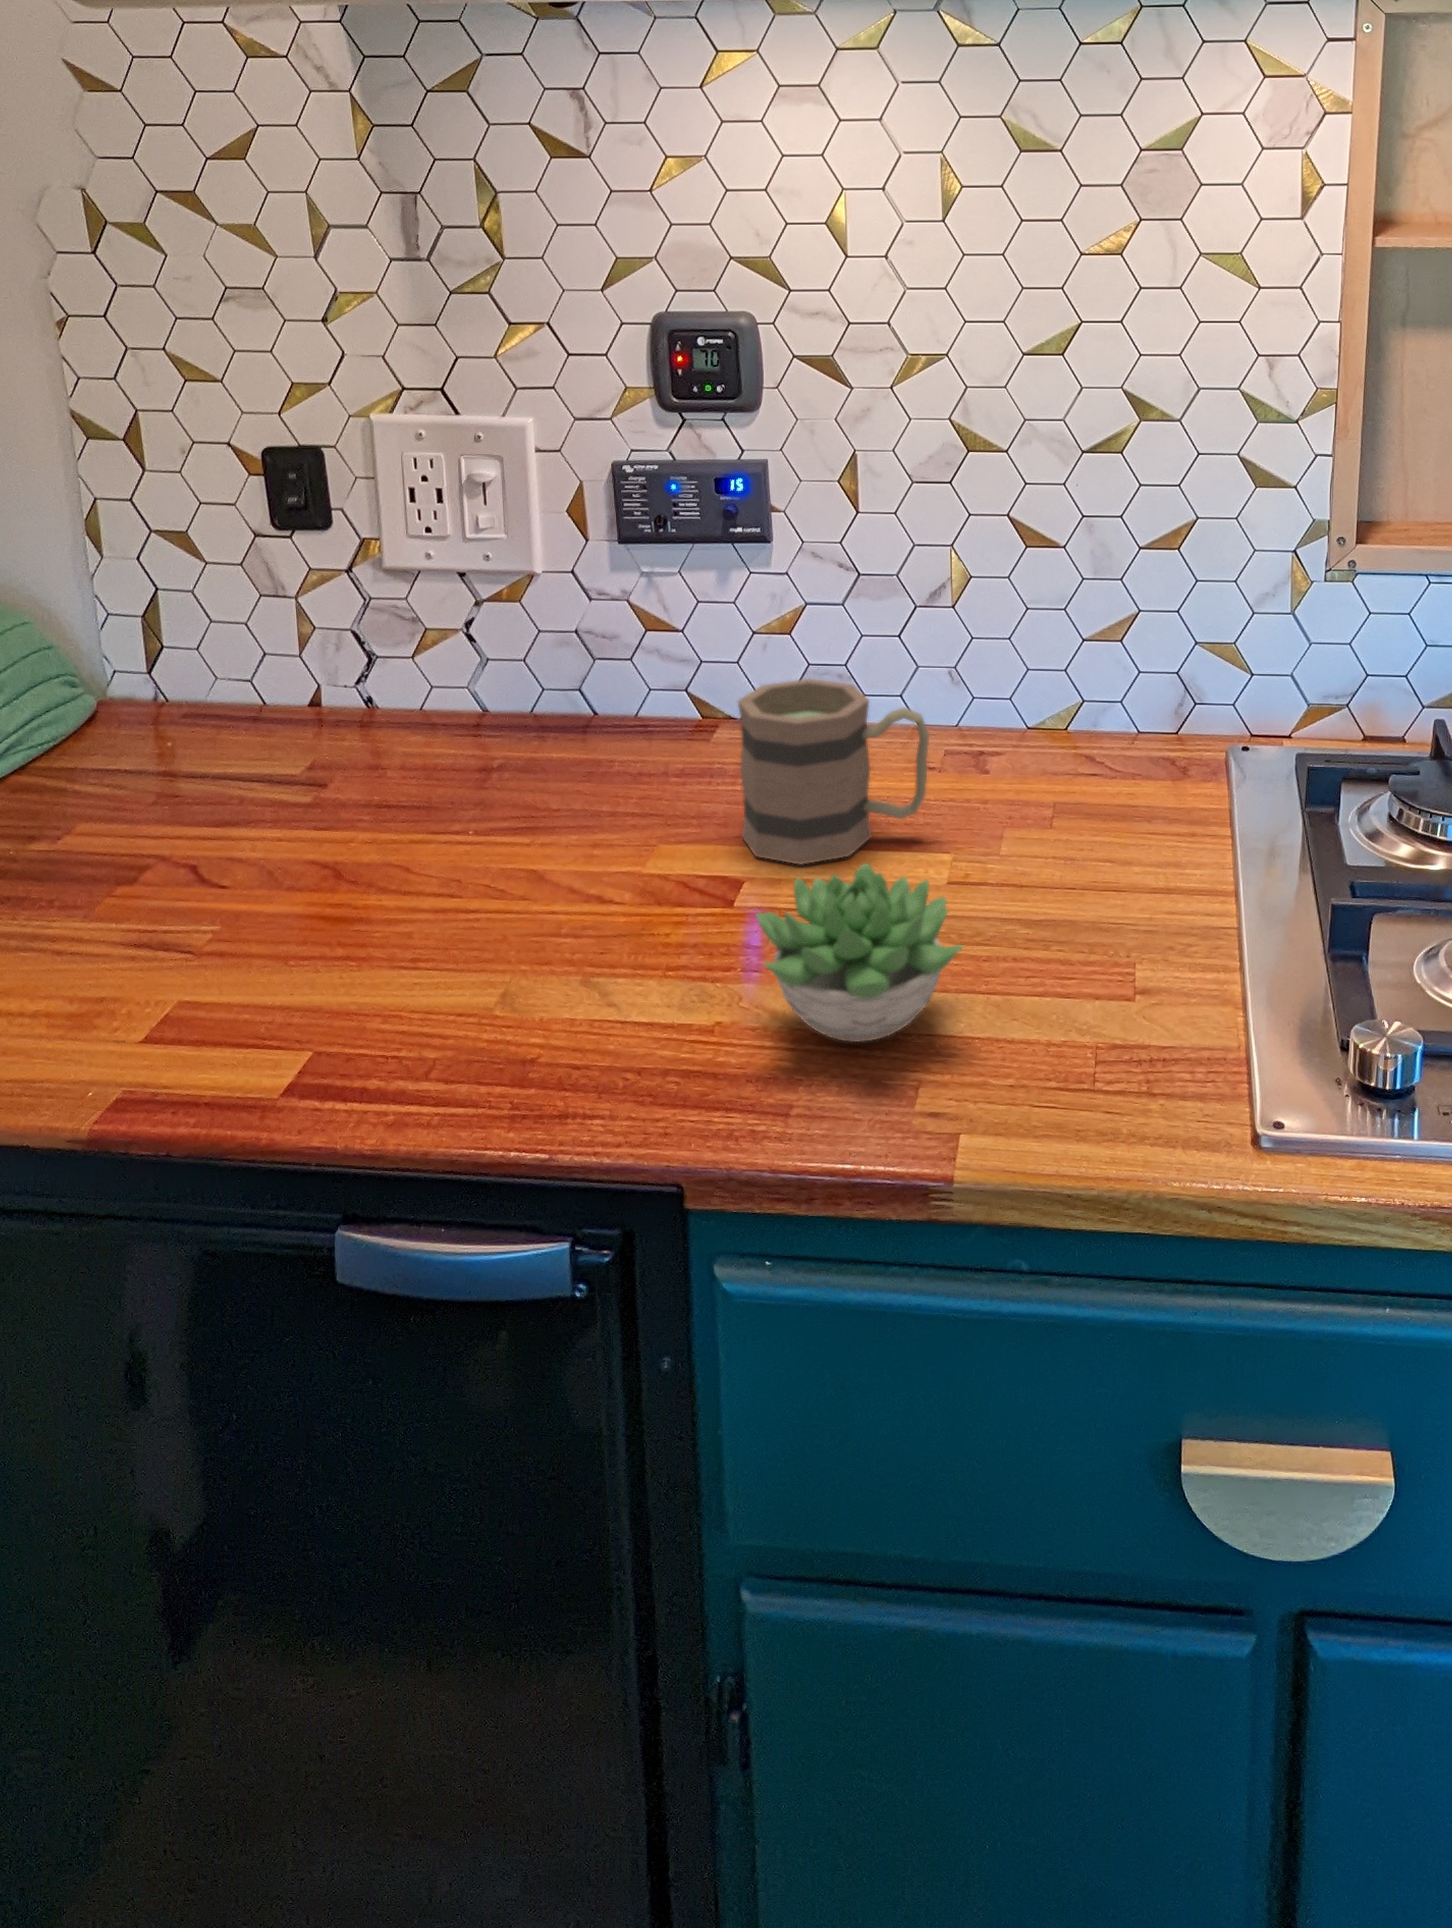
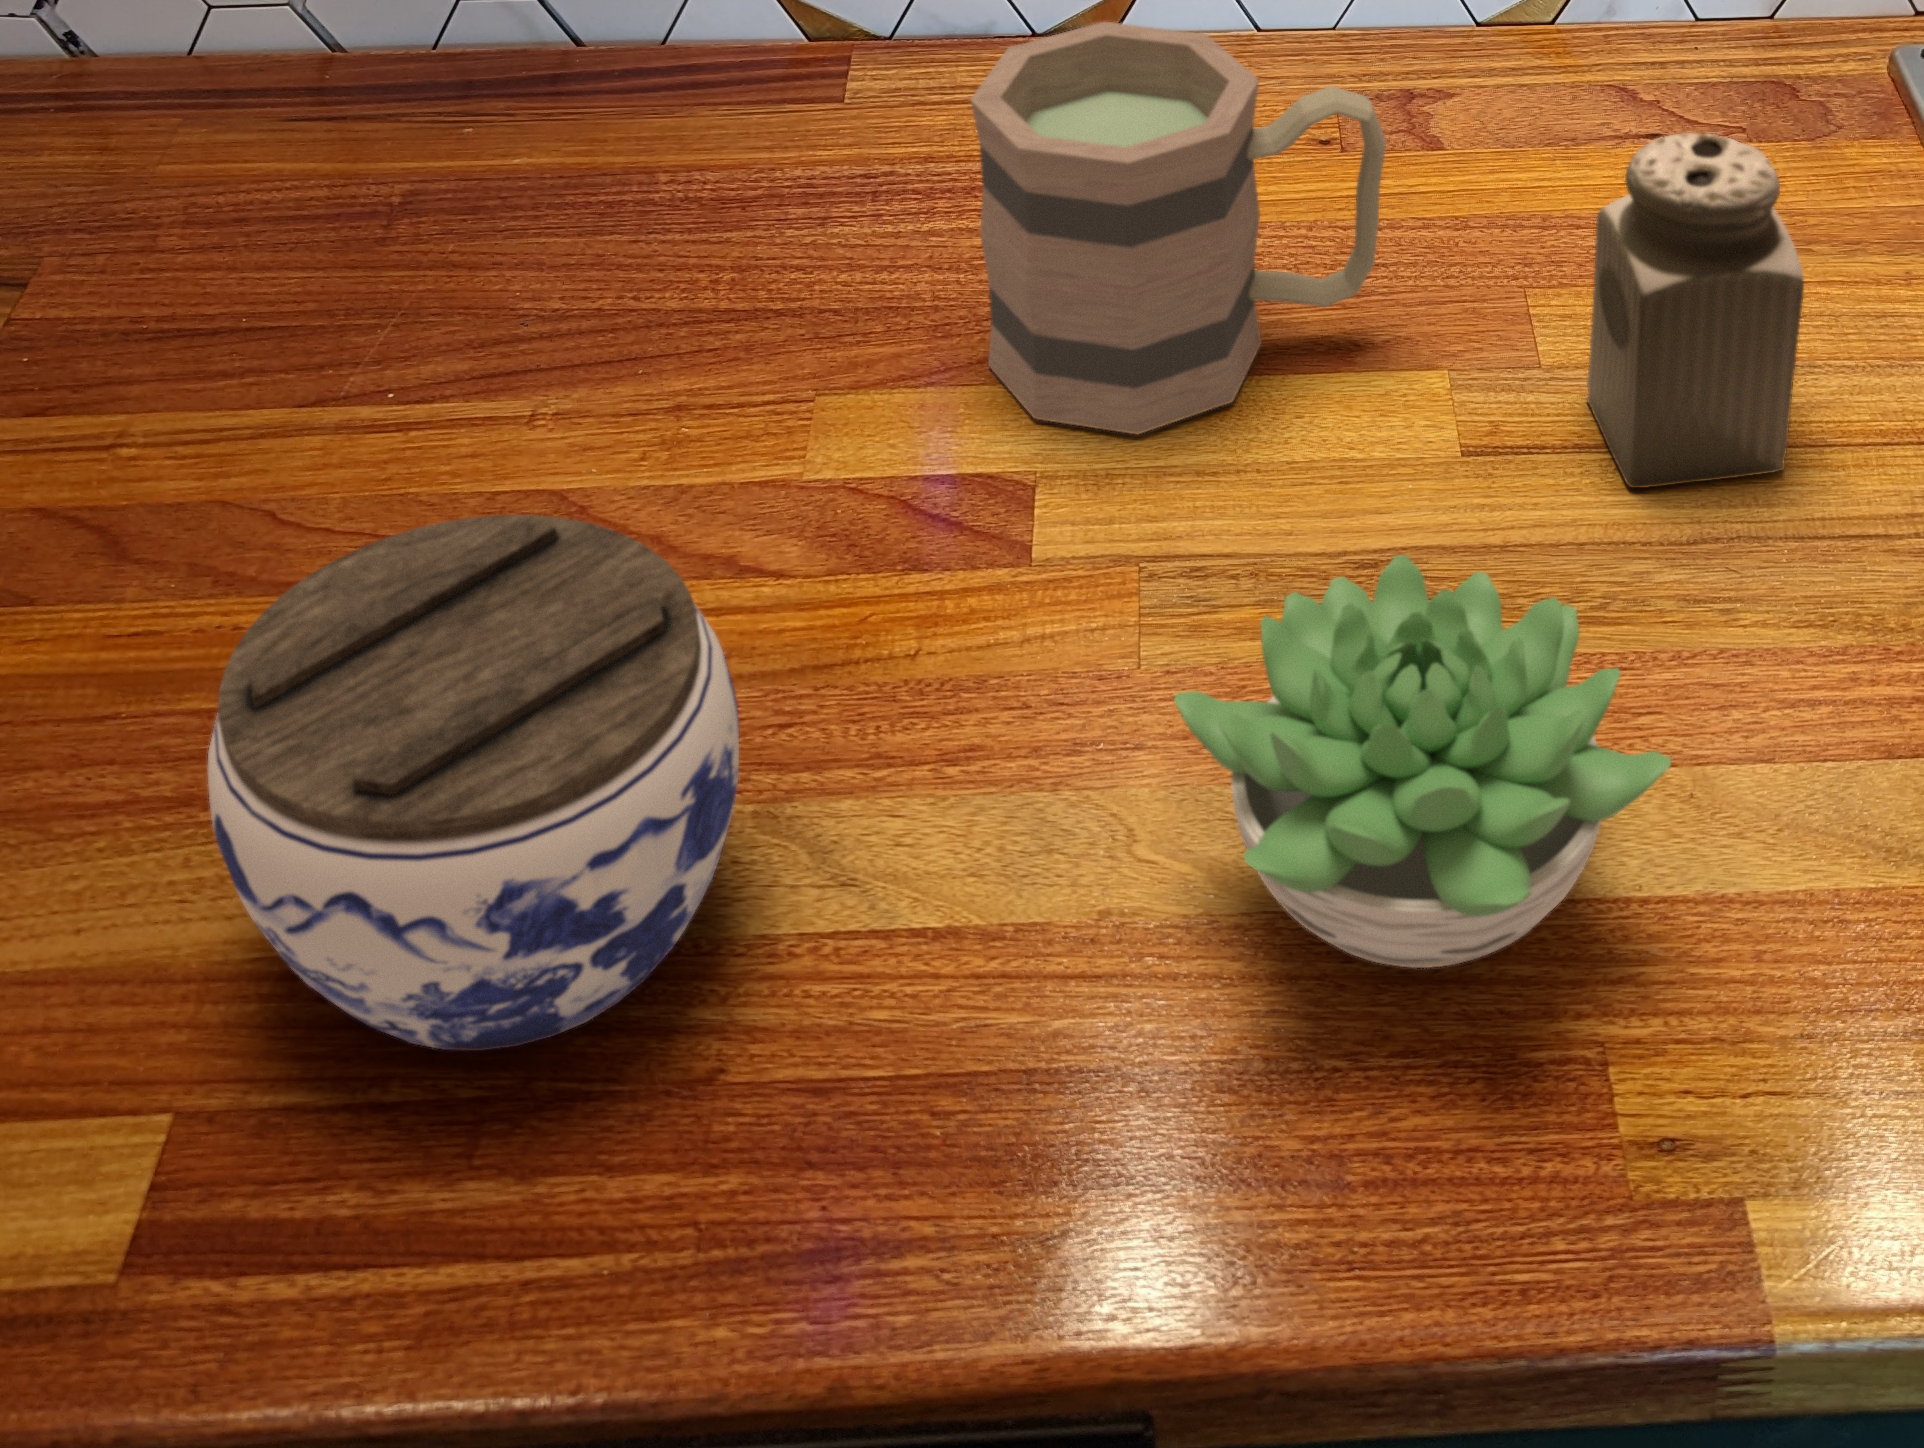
salt shaker: none [1017,728,1103,898] -> present [1587,133,1804,488]
jar: none [344,823,571,1040] -> present [207,515,739,1051]

